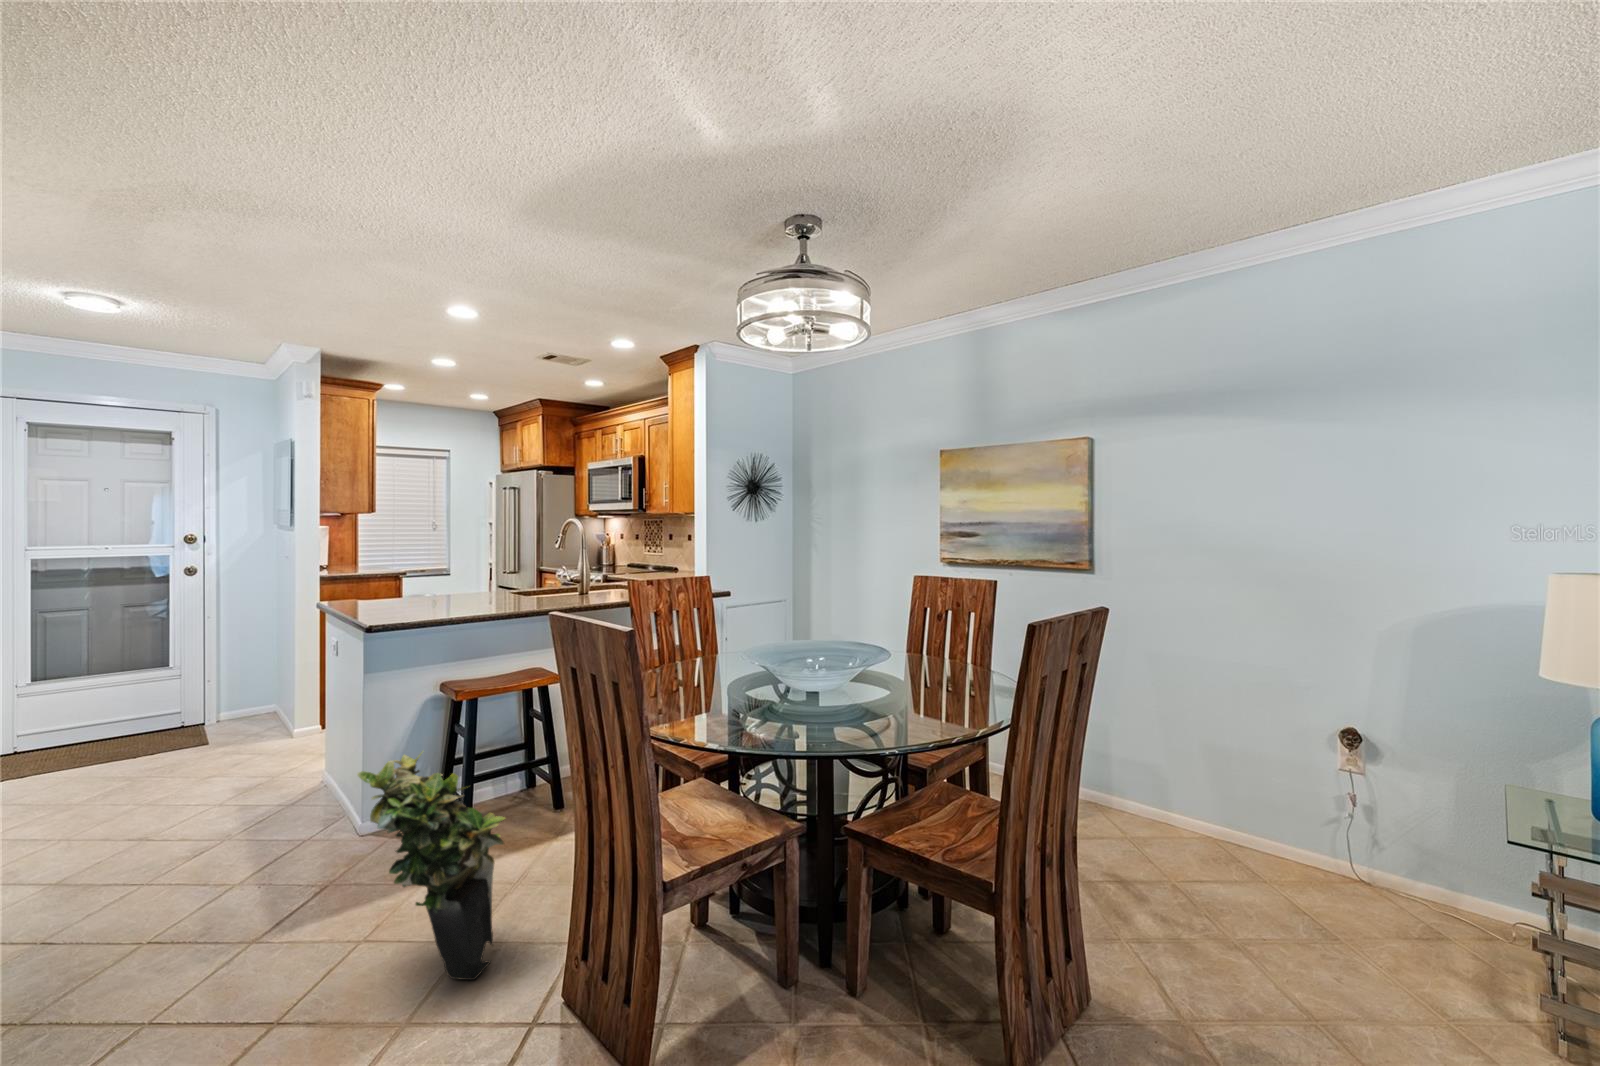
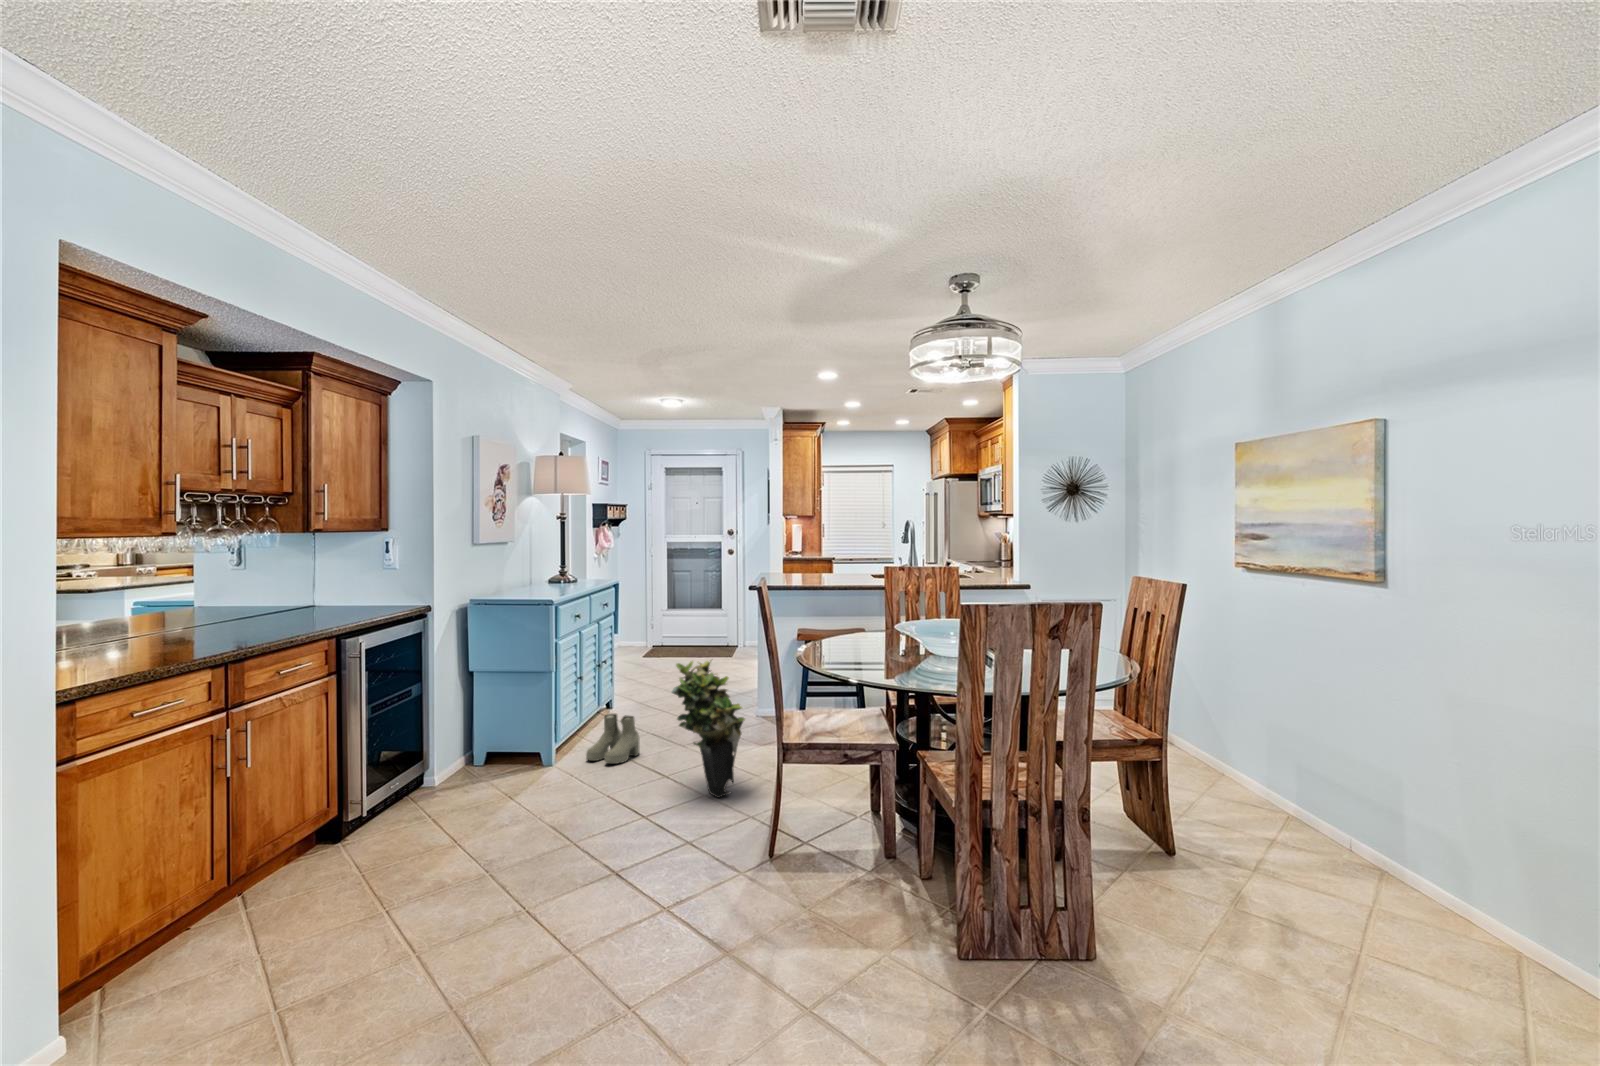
boots: none [88,894,217,1024] -> present [586,714,639,764]

